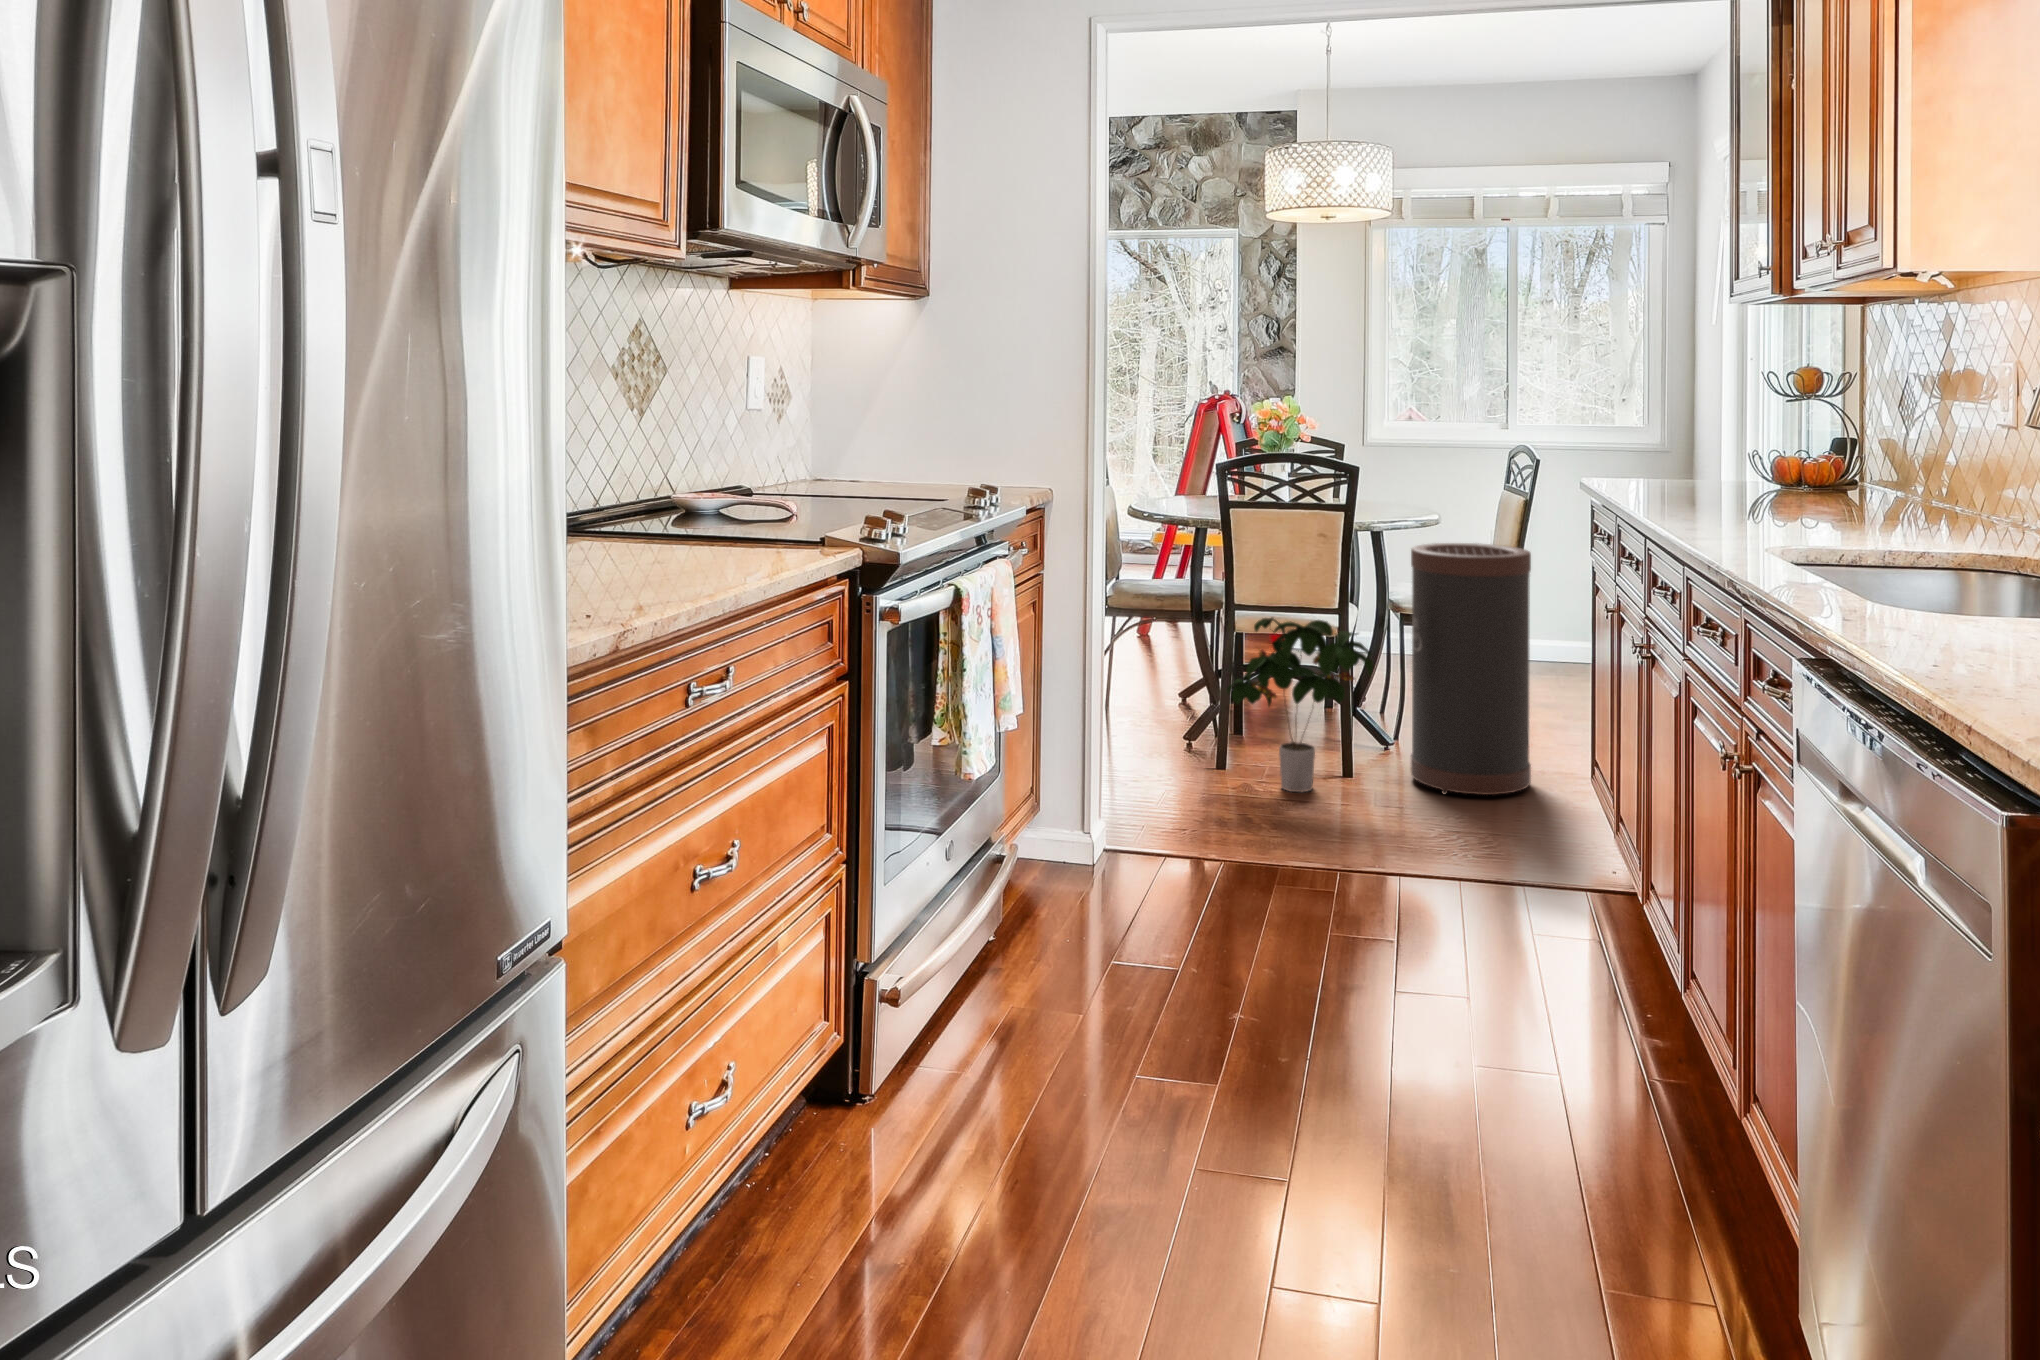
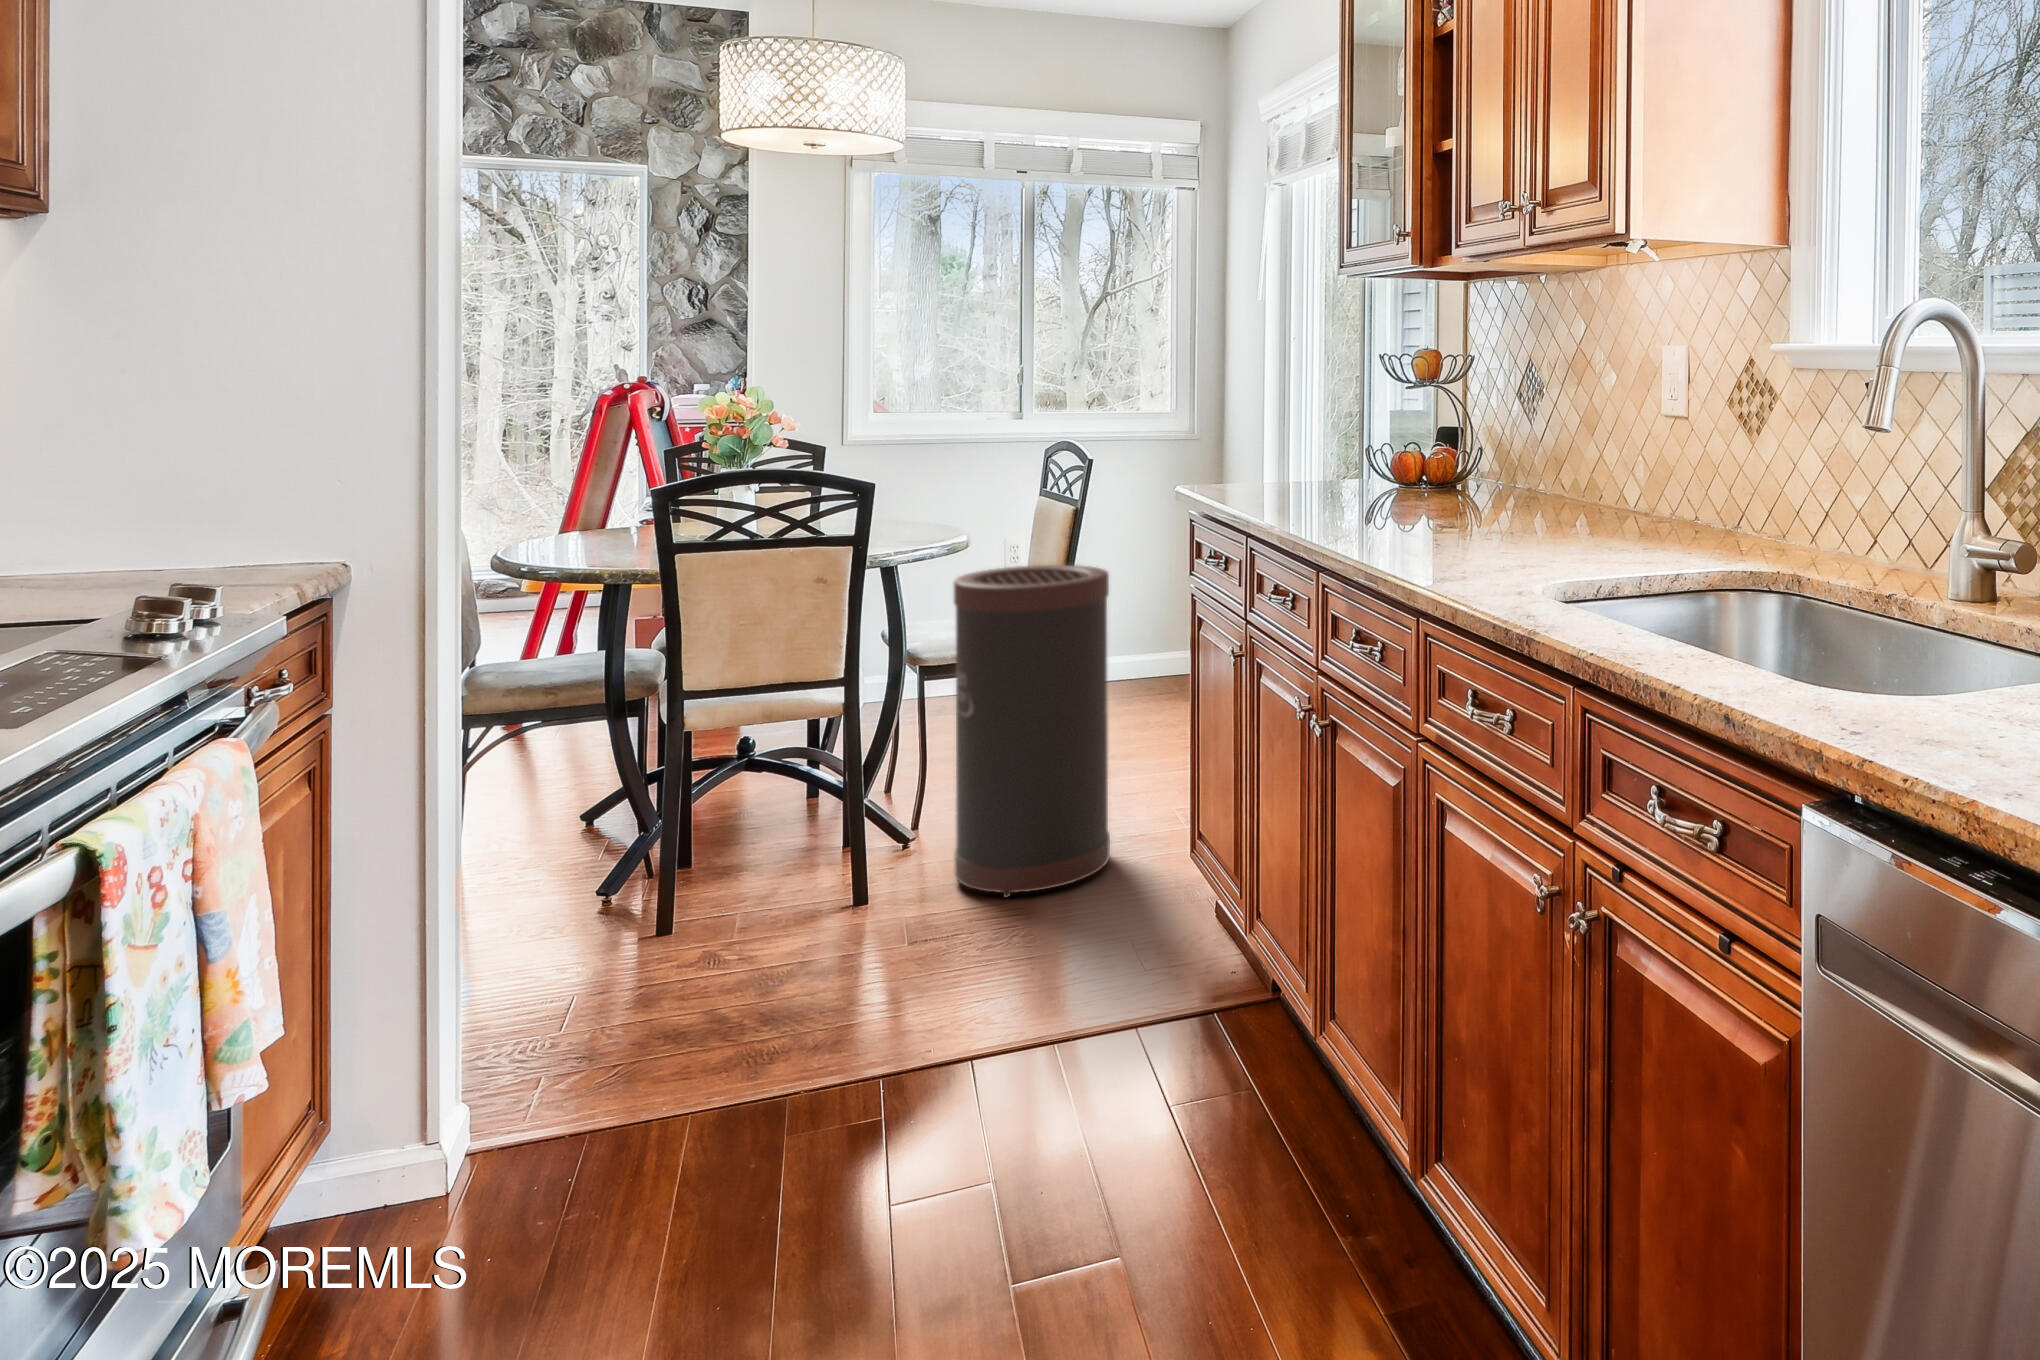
potted plant: present [1226,618,1373,792] -> none [674,697,911,950]

